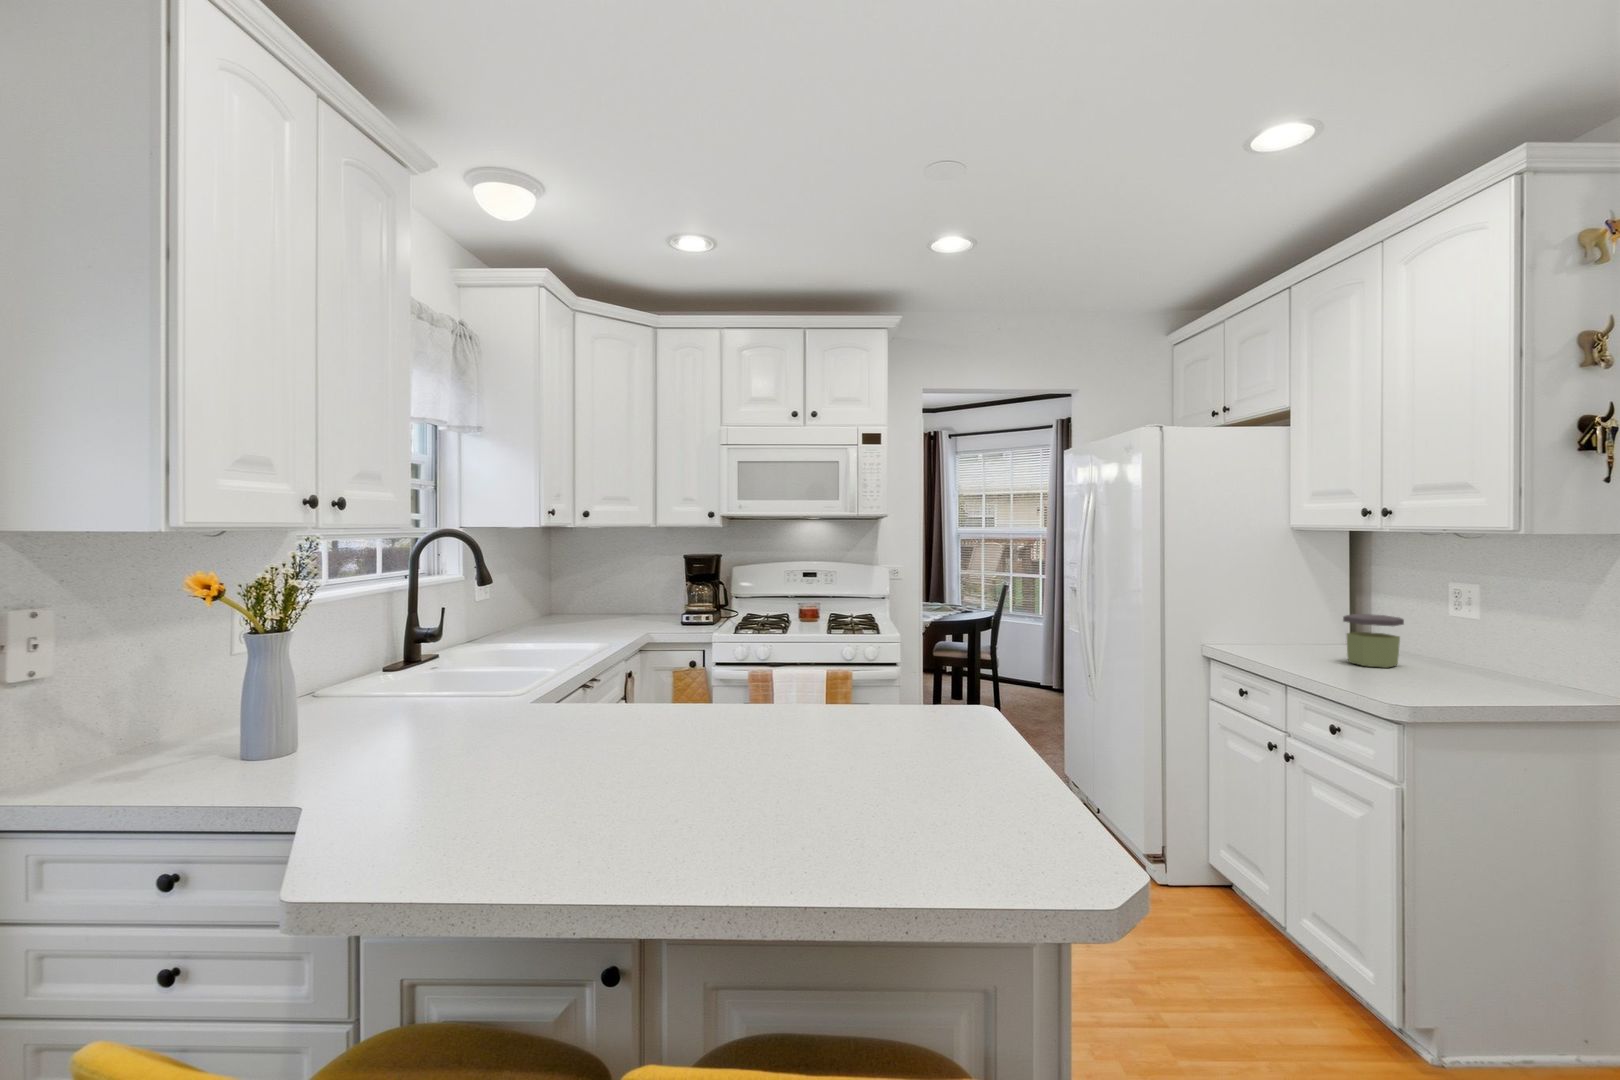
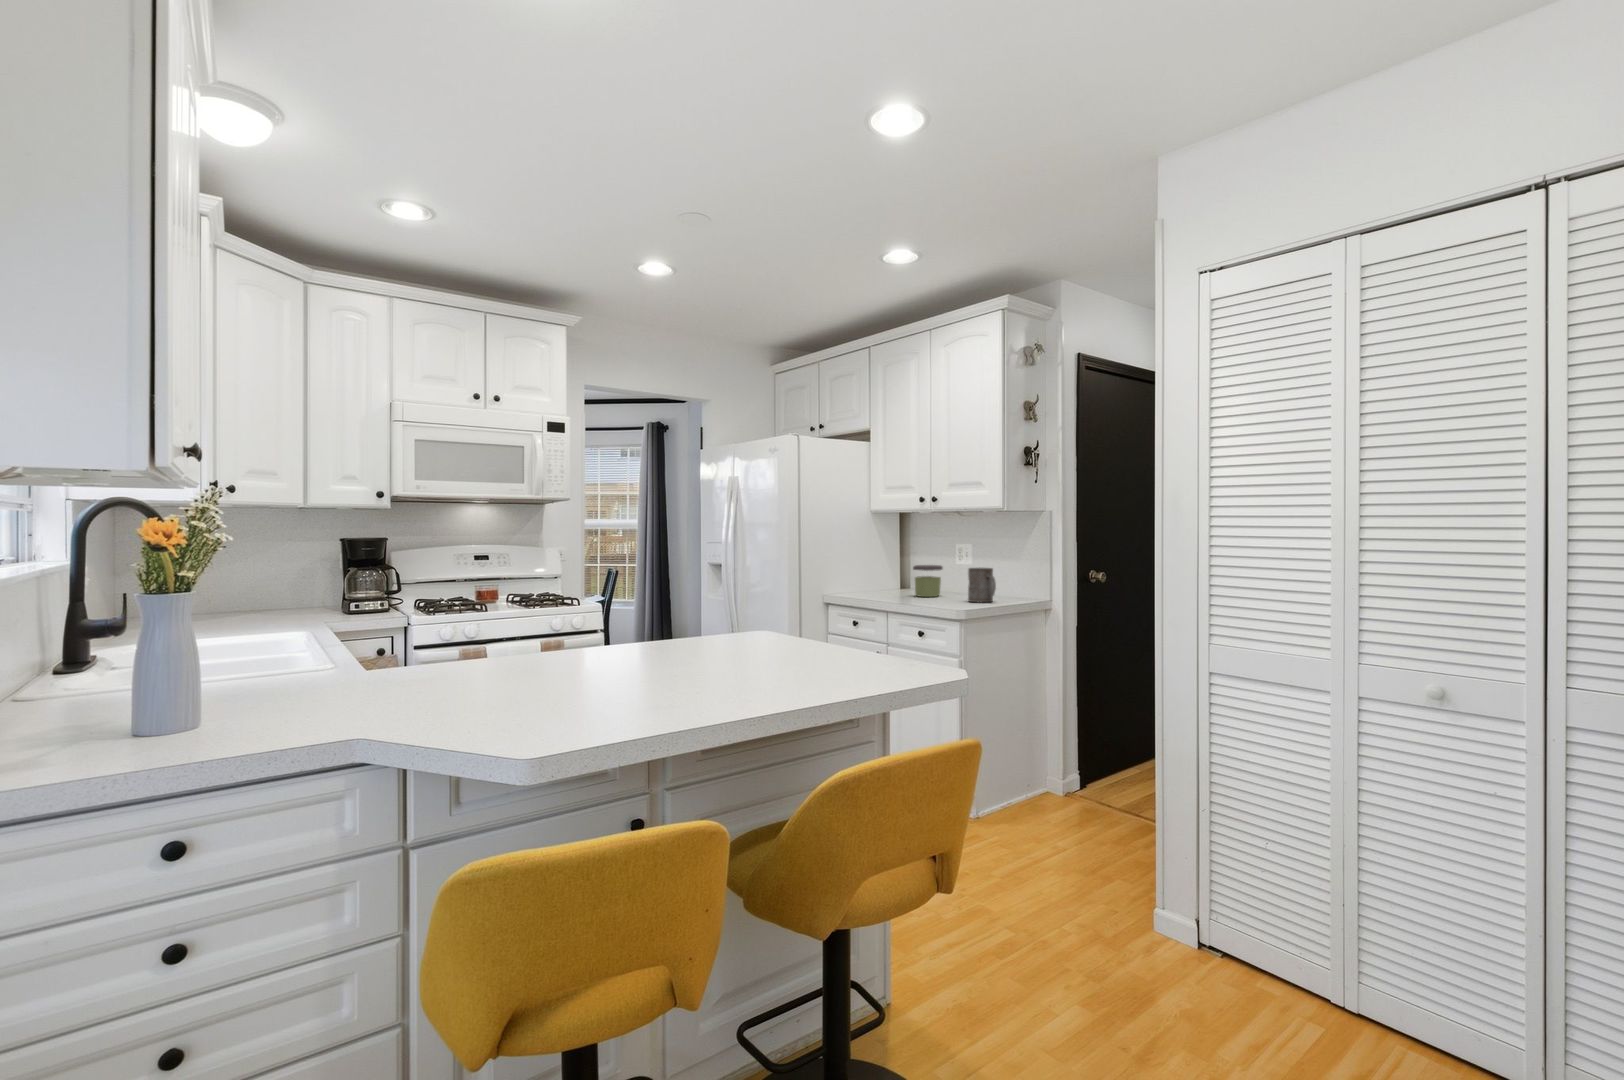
mug: none [1439,629,1498,693] -> present [968,568,996,602]

